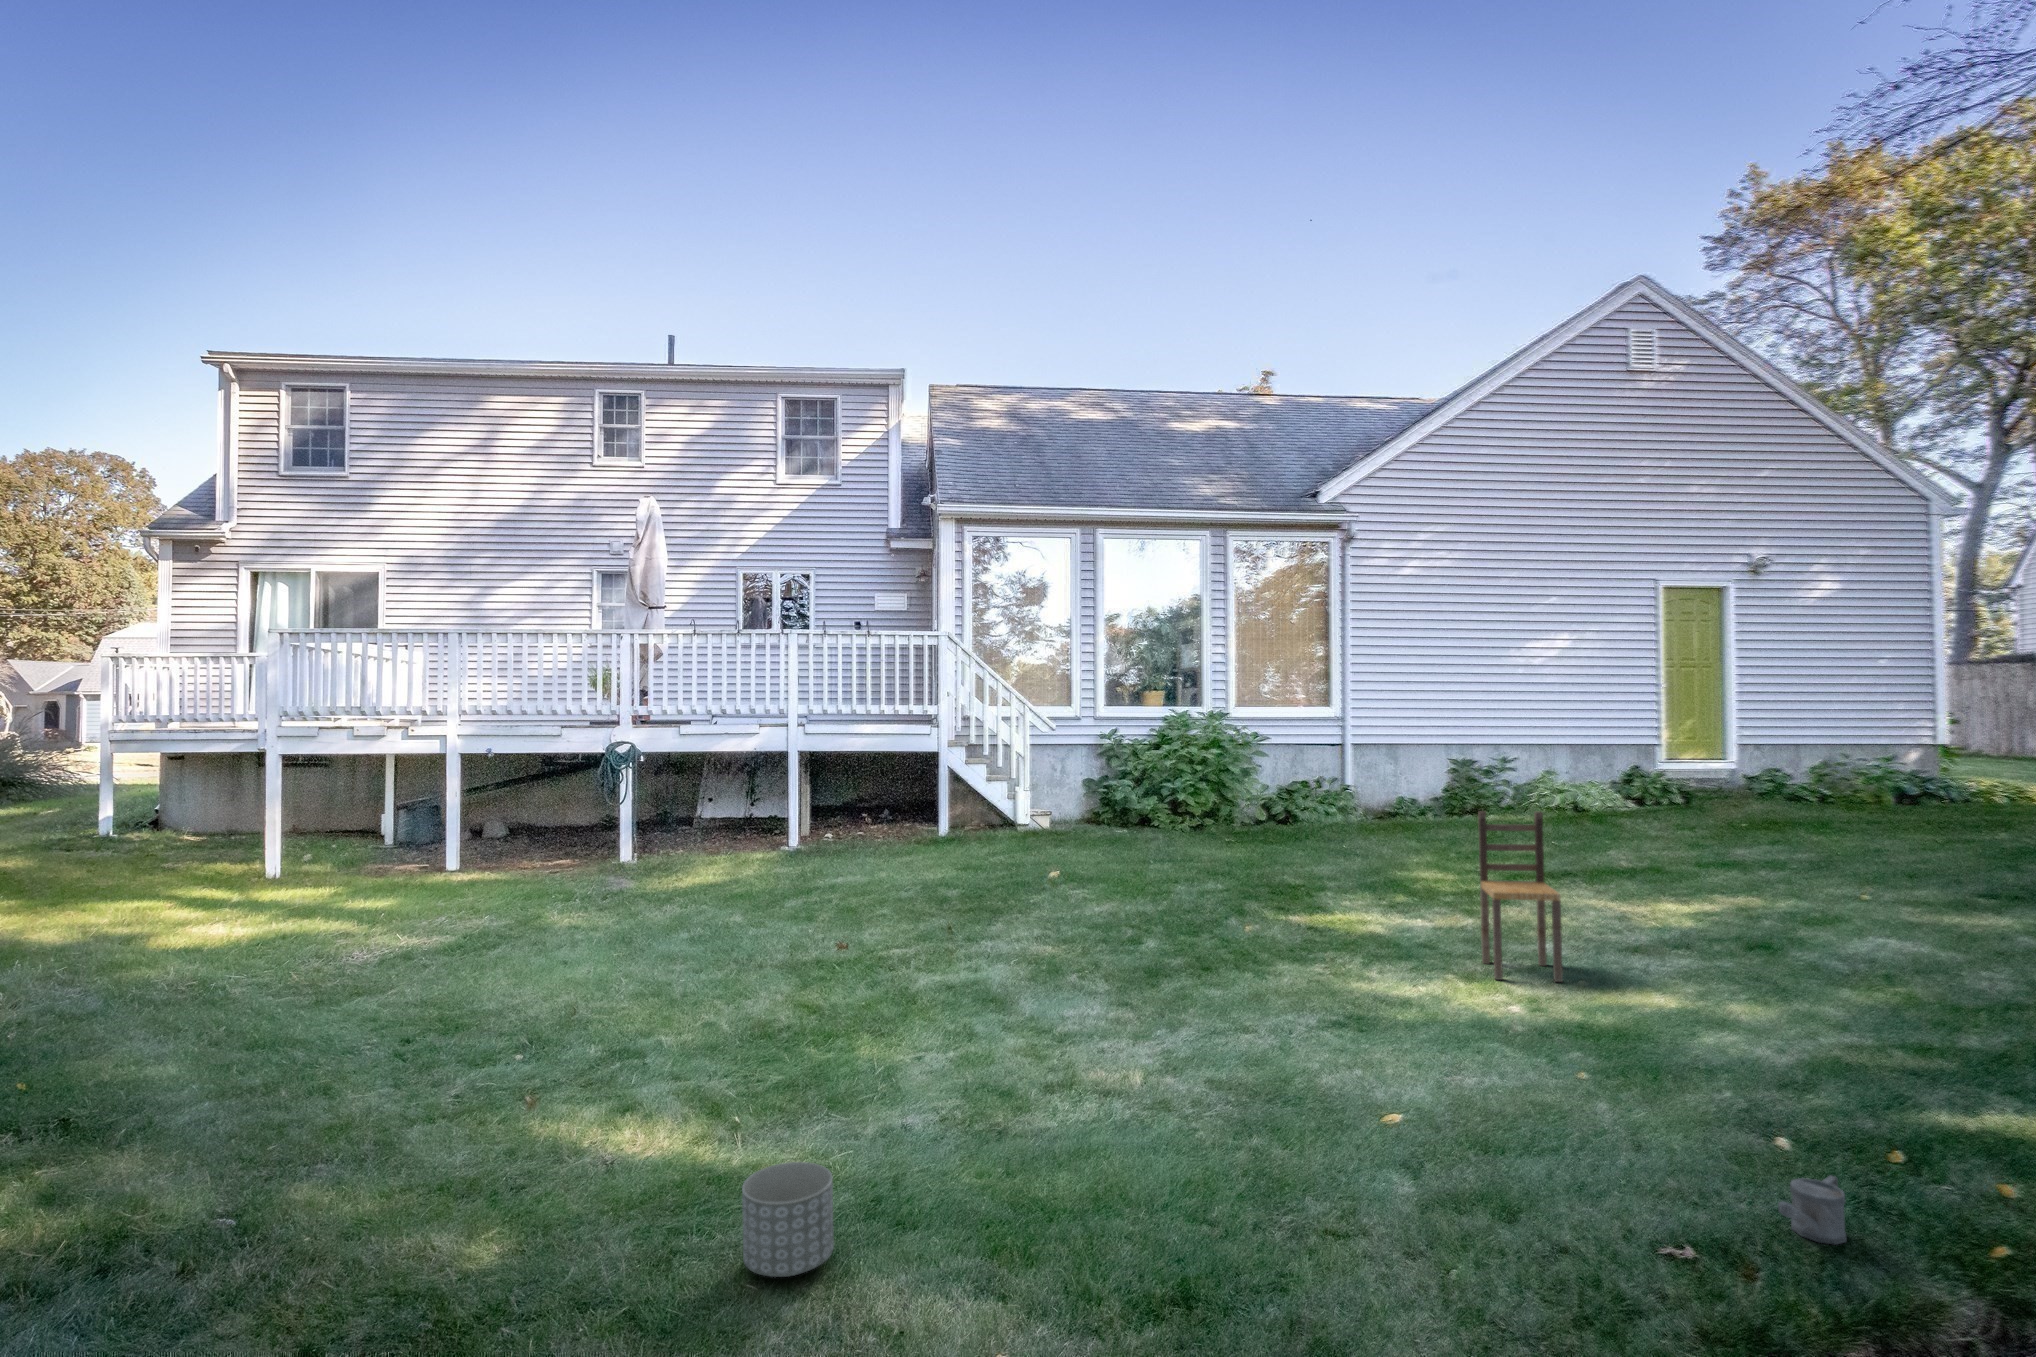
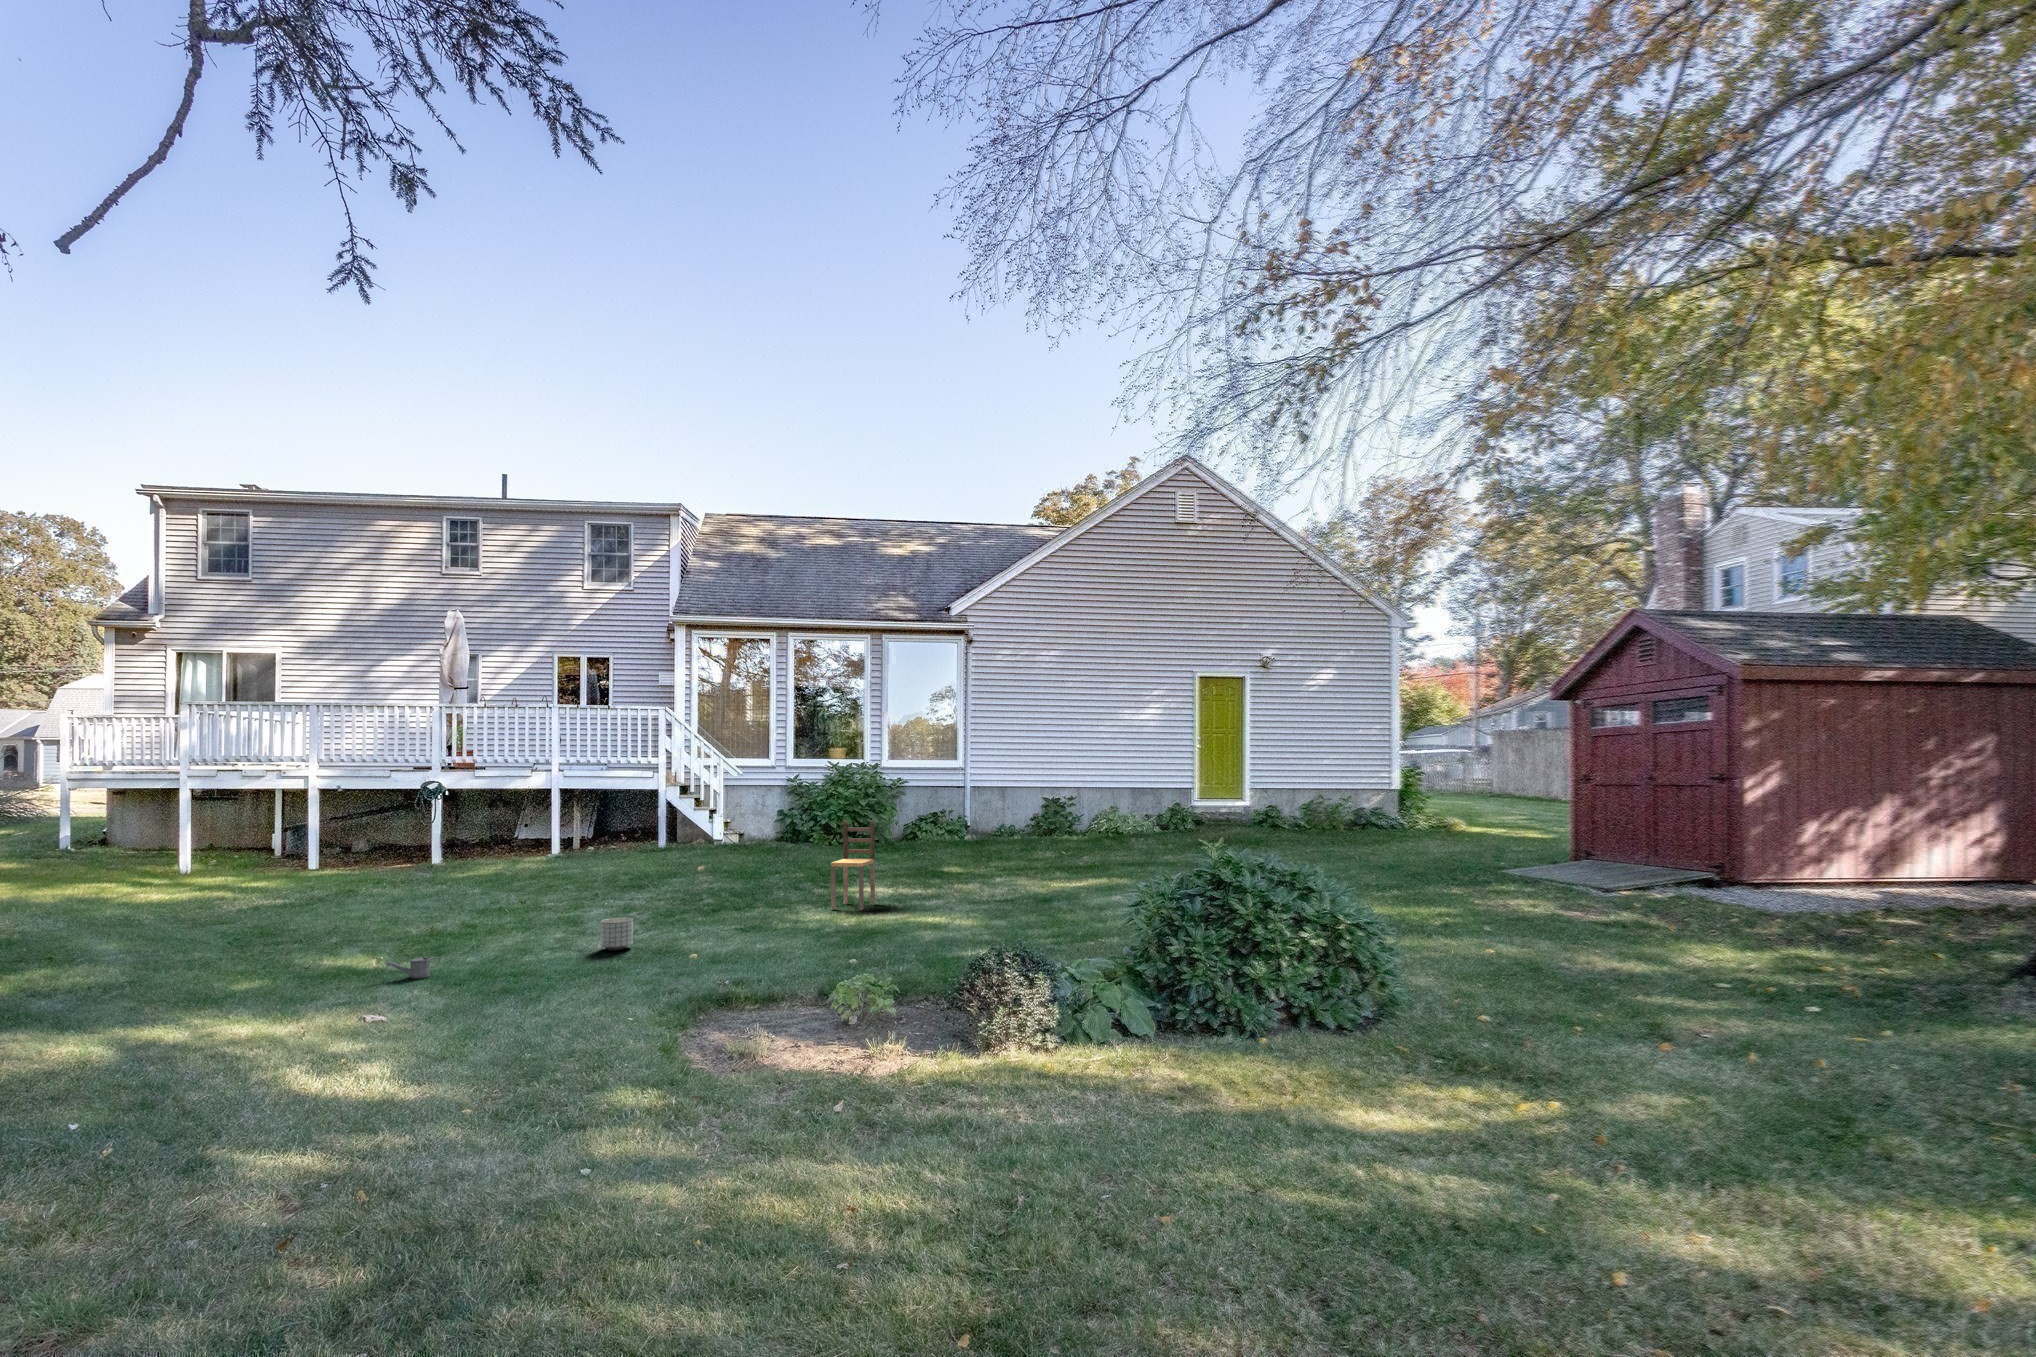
planter: present [742,1162,834,1277] -> present [600,917,633,950]
watering can: present [1778,1175,1847,1244] -> present [386,957,441,979]

